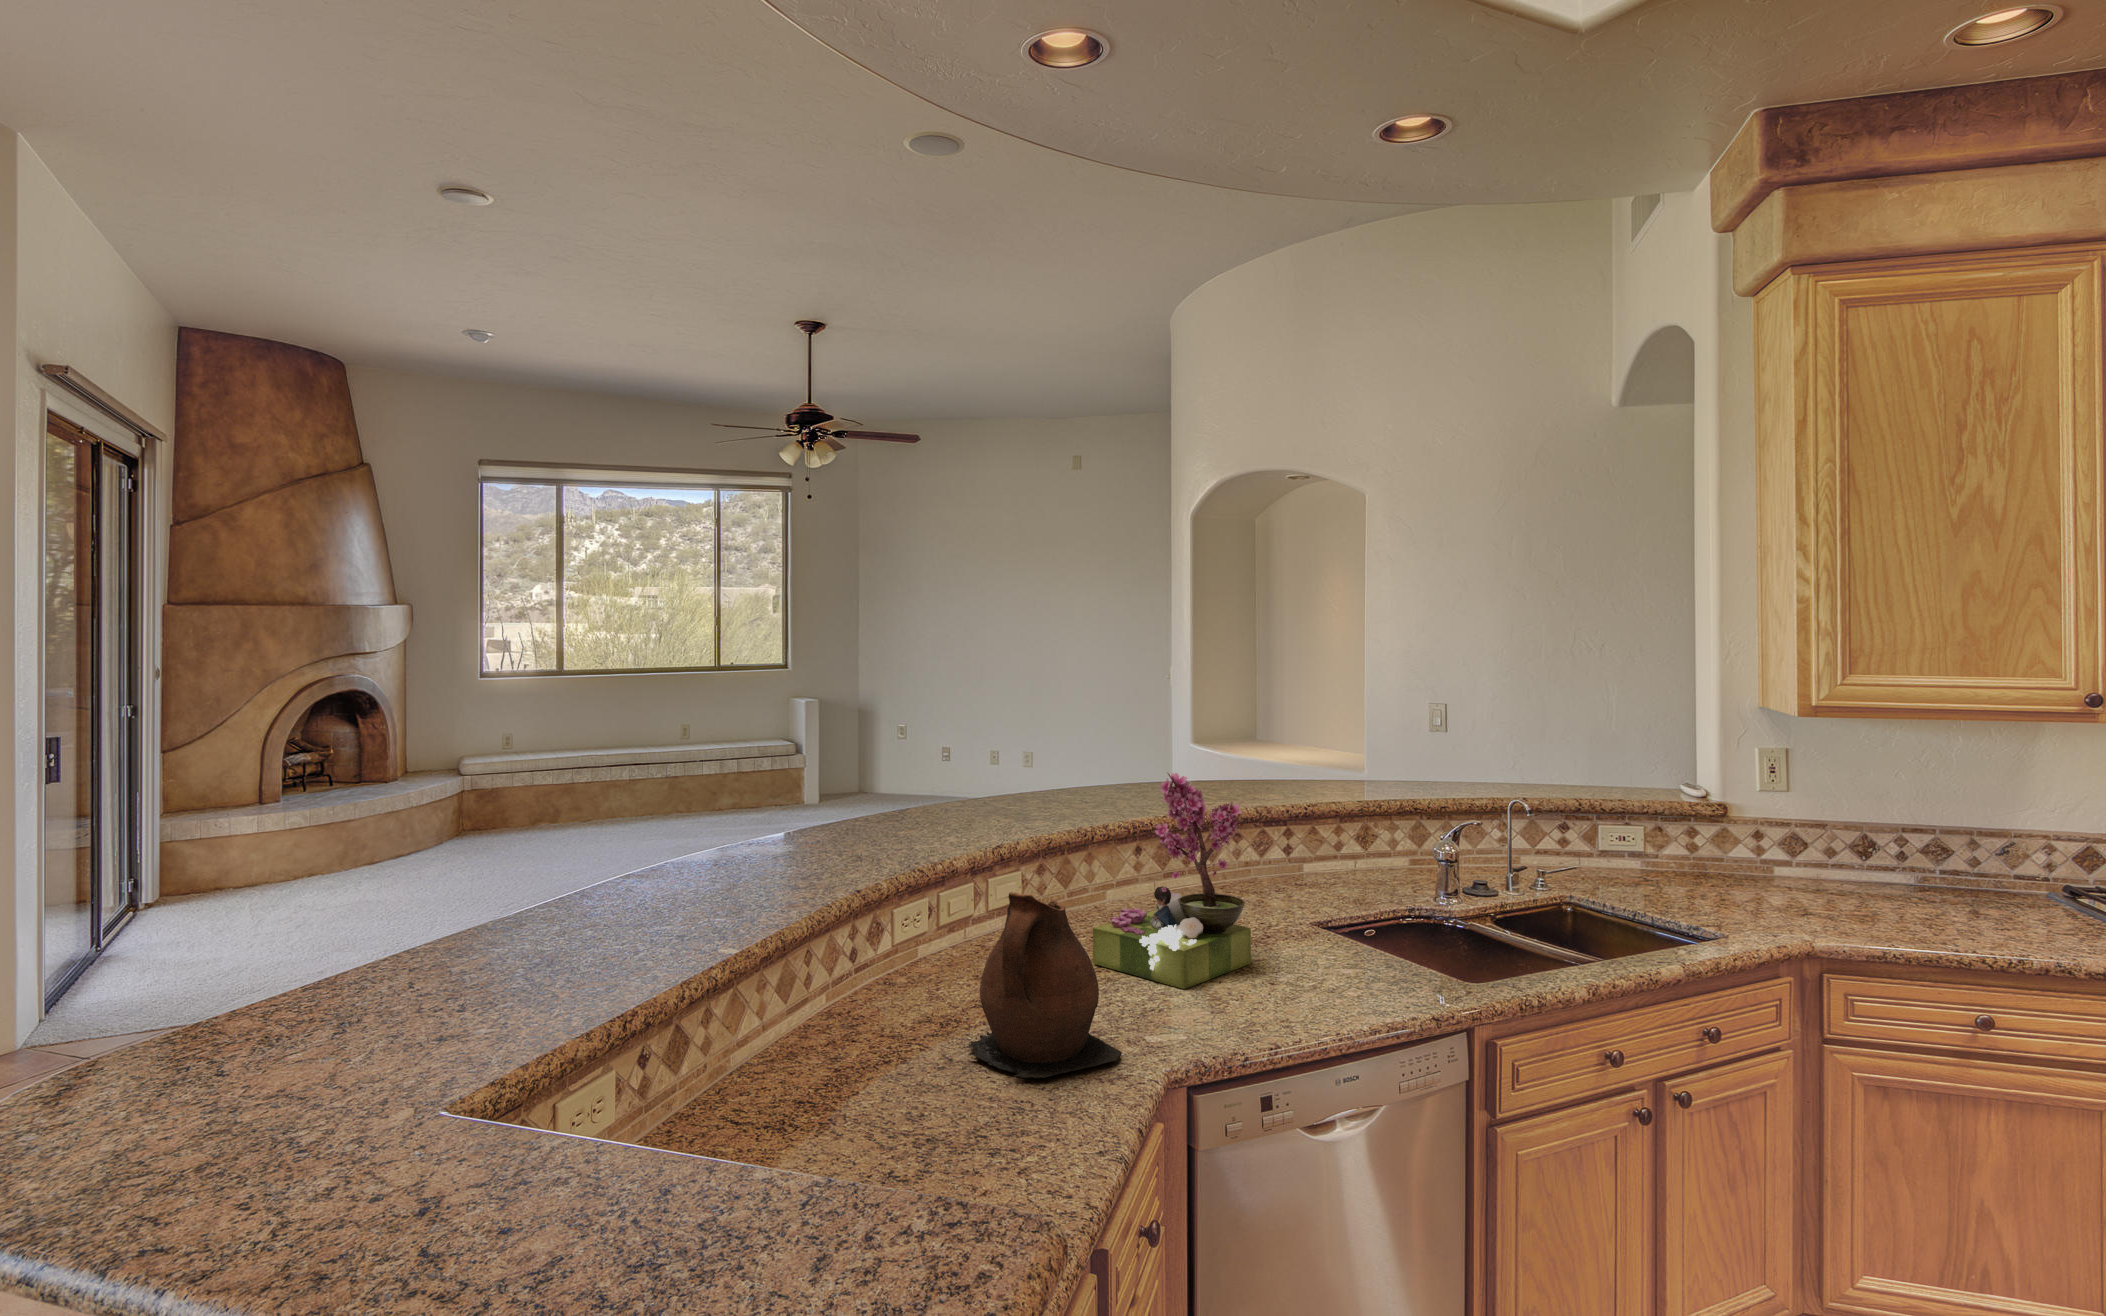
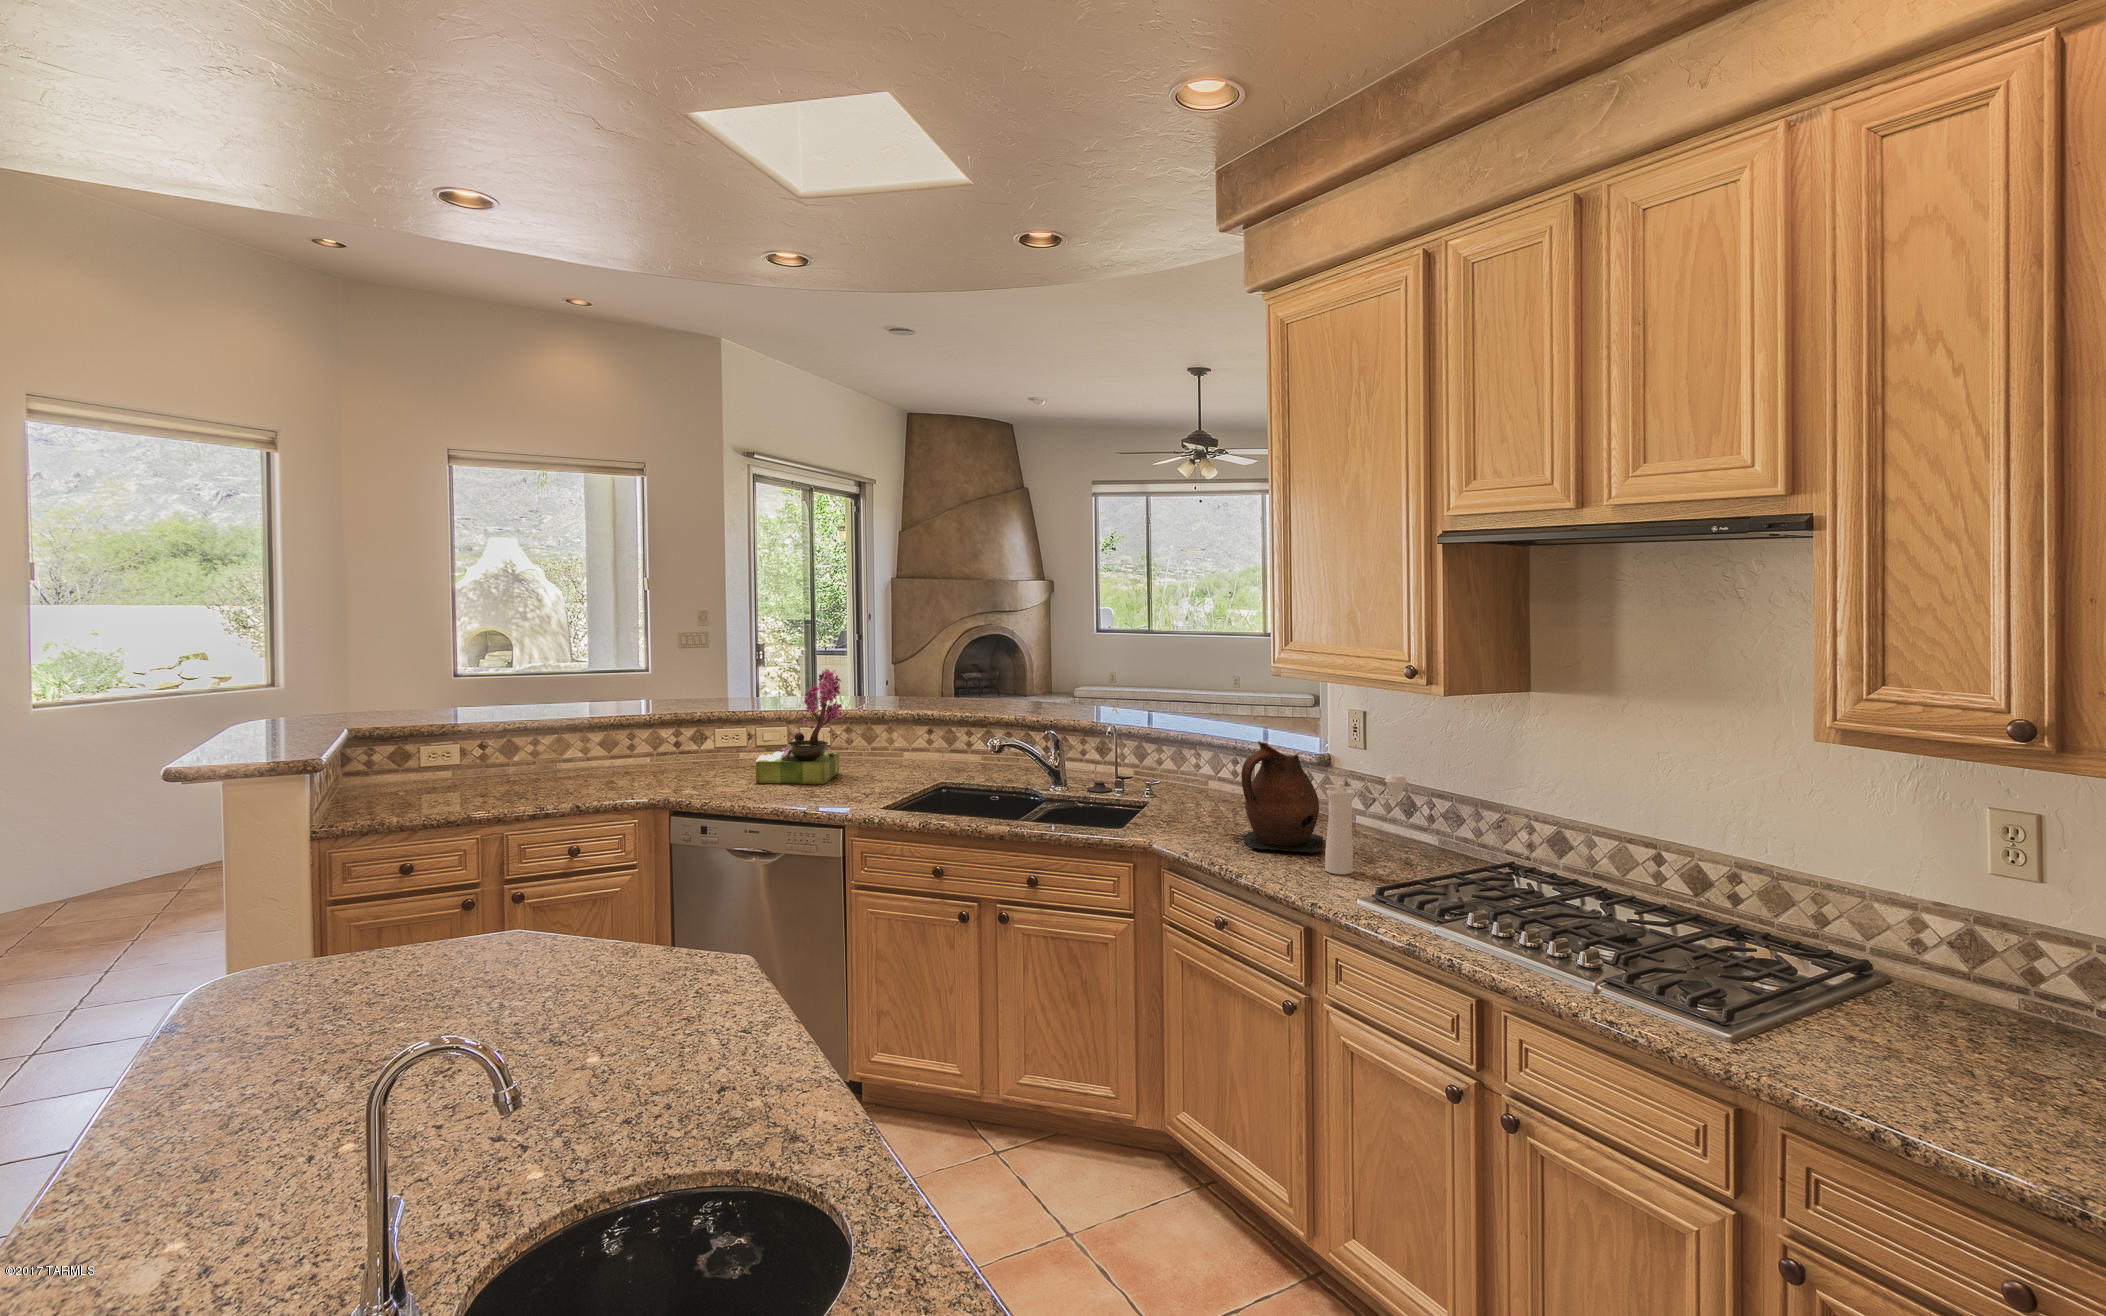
pepper mill: none [1997,814,2062,927] -> present [1325,774,1407,875]
ceramic pitcher: present [963,892,1122,1078] -> present [1241,741,1323,854]

